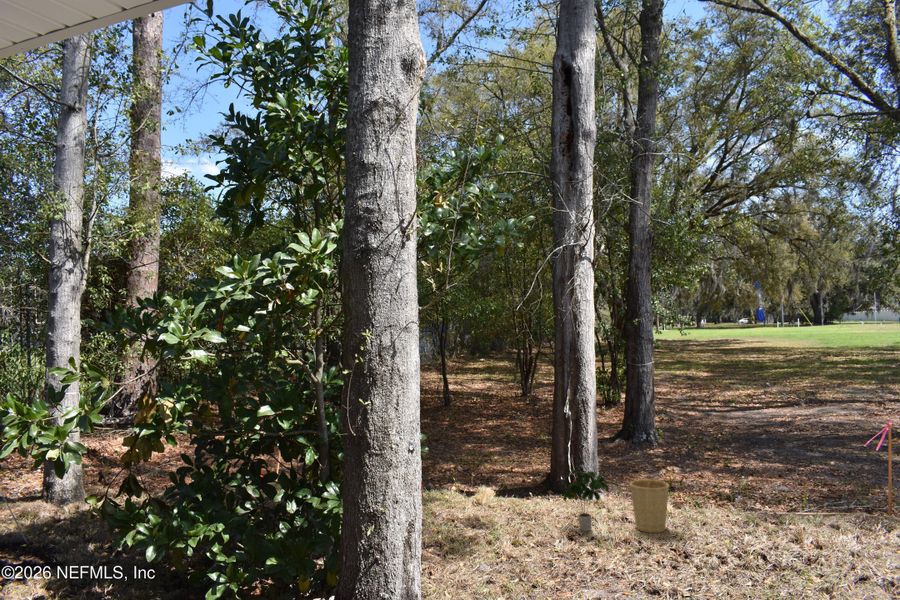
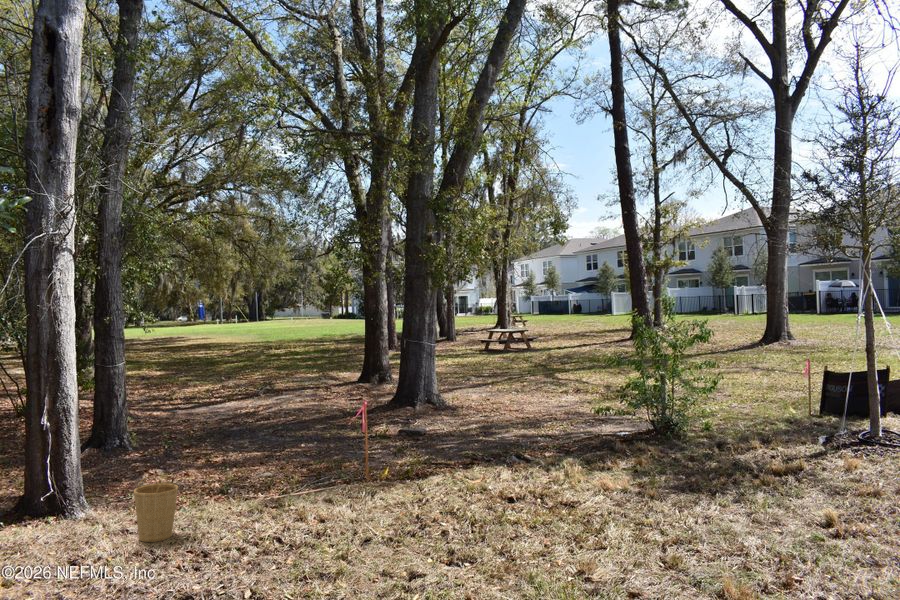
potted plant: present [562,470,609,531] -> none [45,485,111,557]

